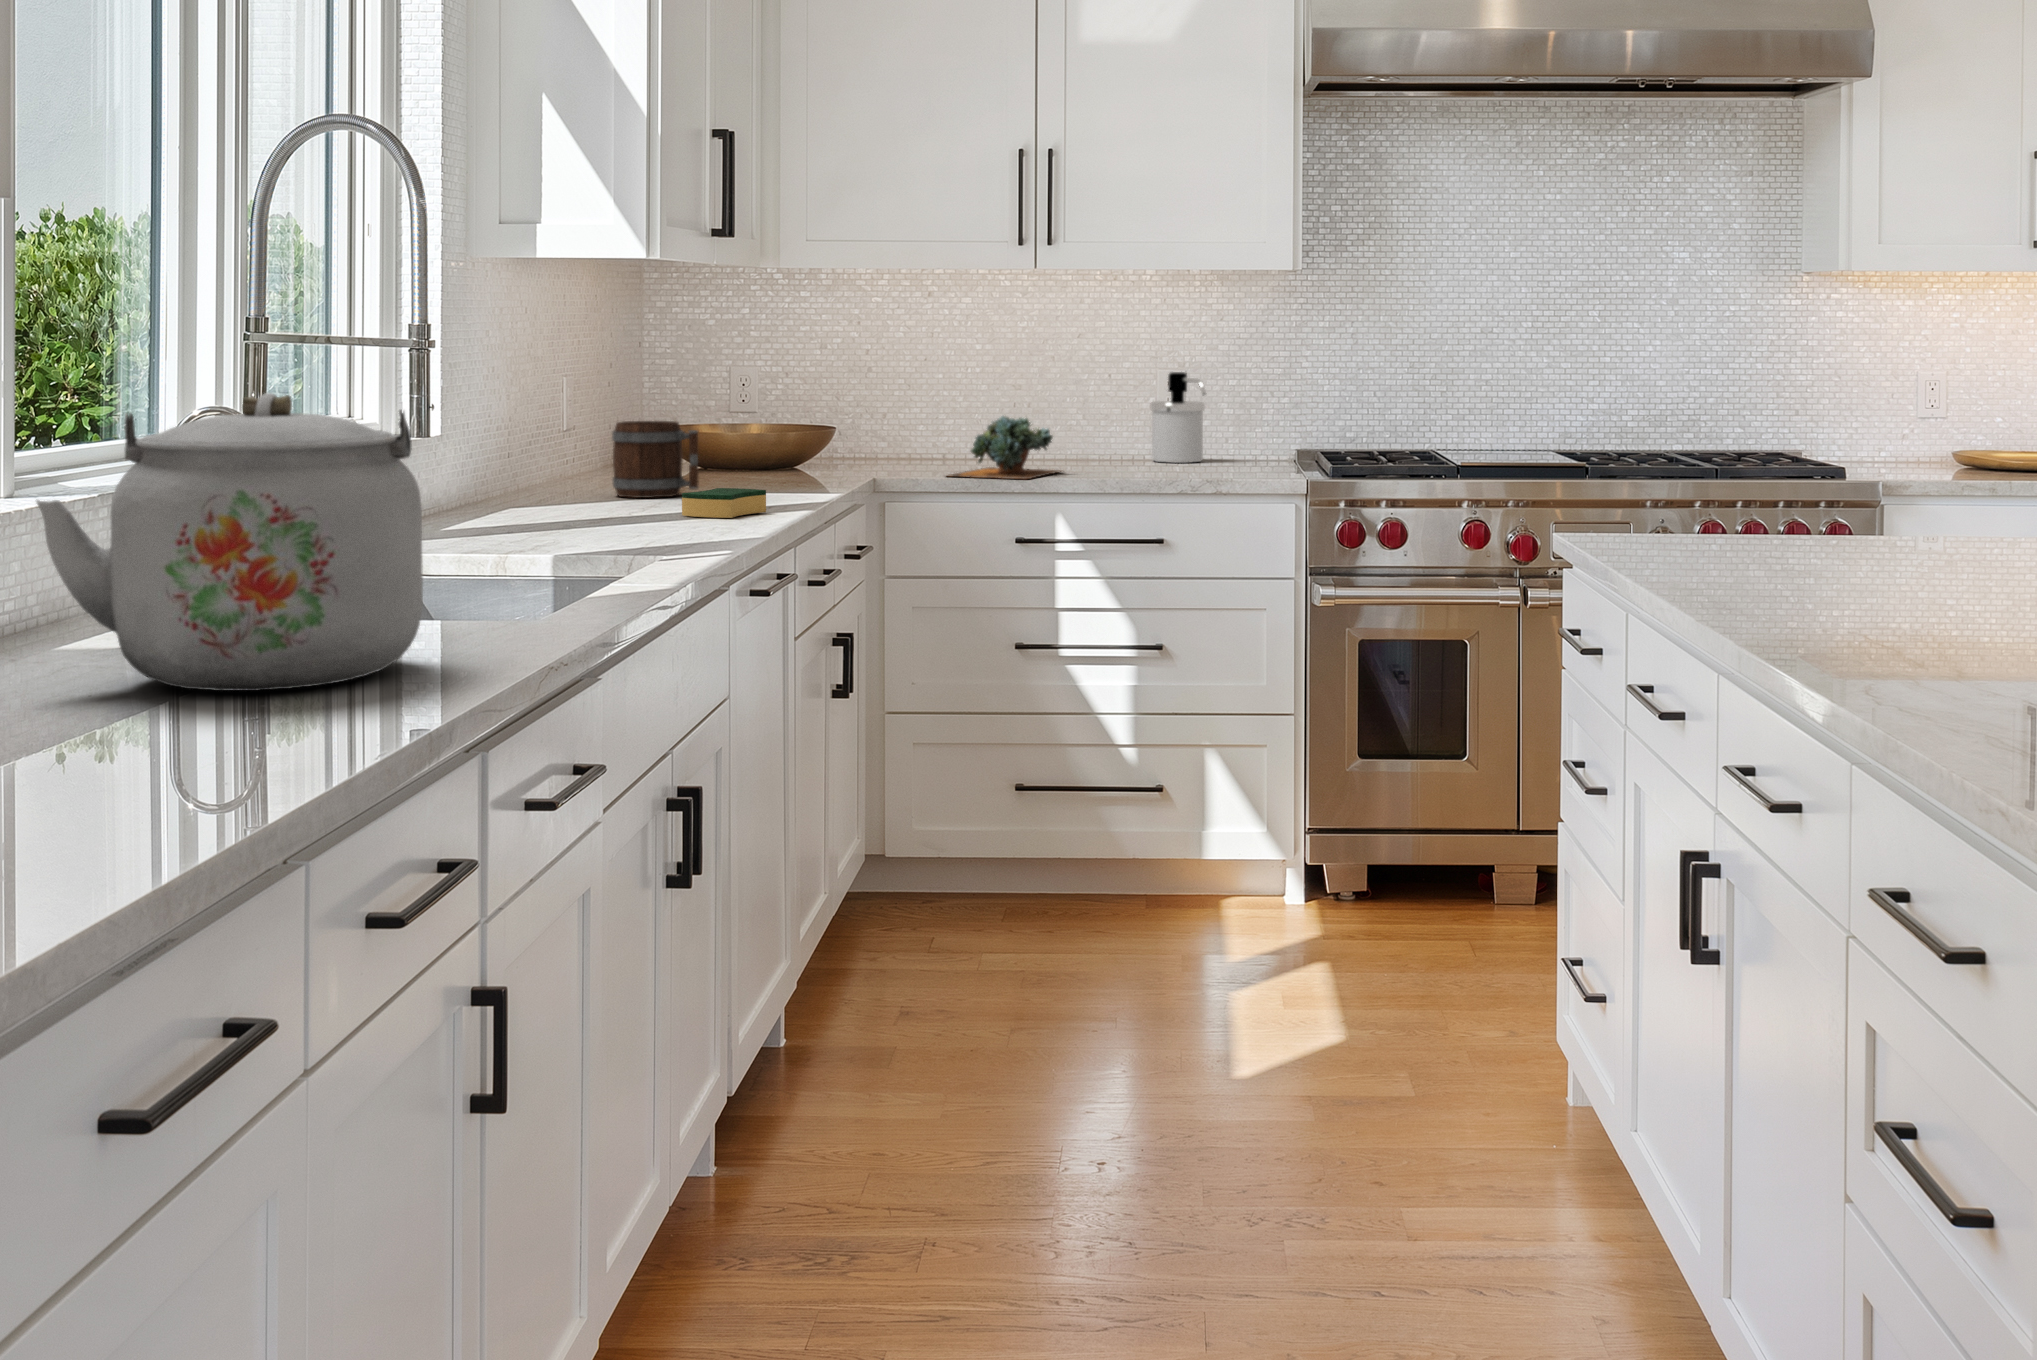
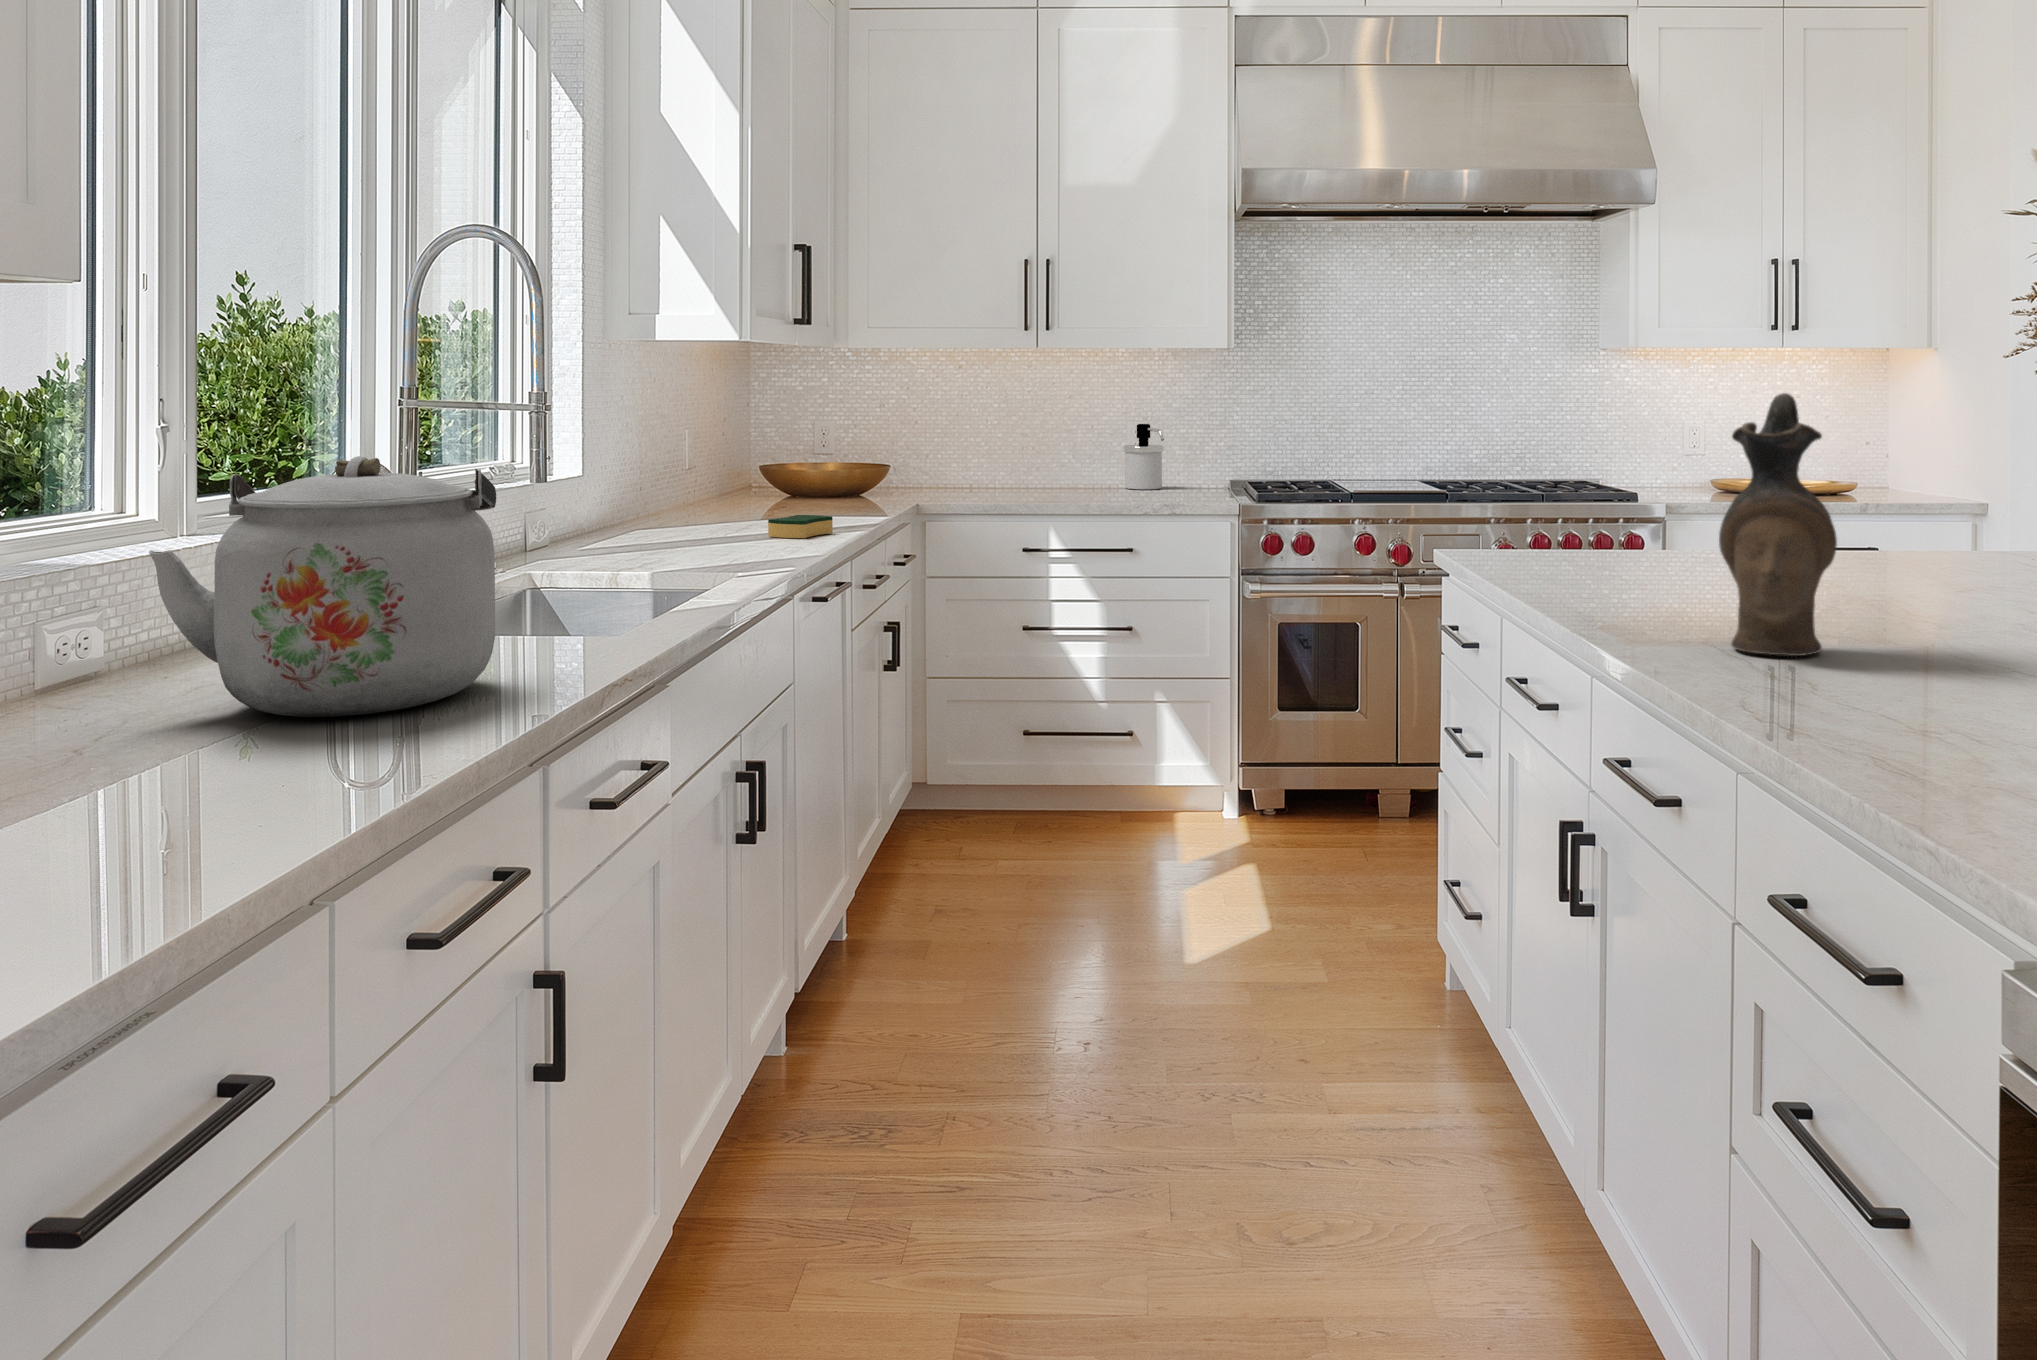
ceramic pitcher: none [1872,329,2006,641] -> present [1719,393,1837,656]
succulent plant: present [947,416,1060,479] -> none [972,456,1061,504]
mug: present [612,421,698,498] -> none [722,463,786,521]

